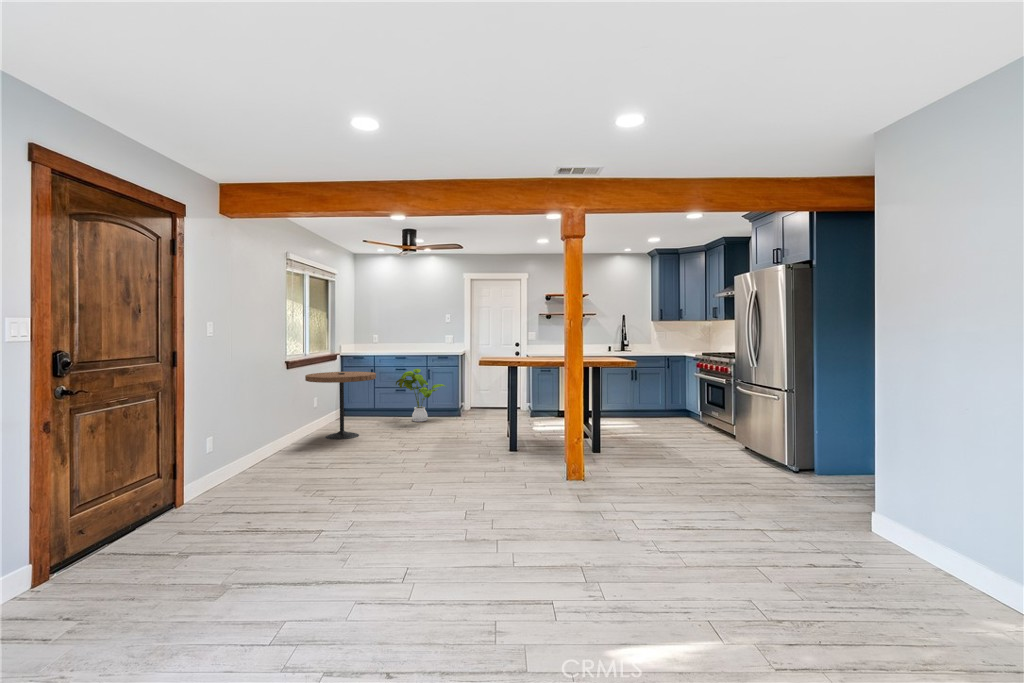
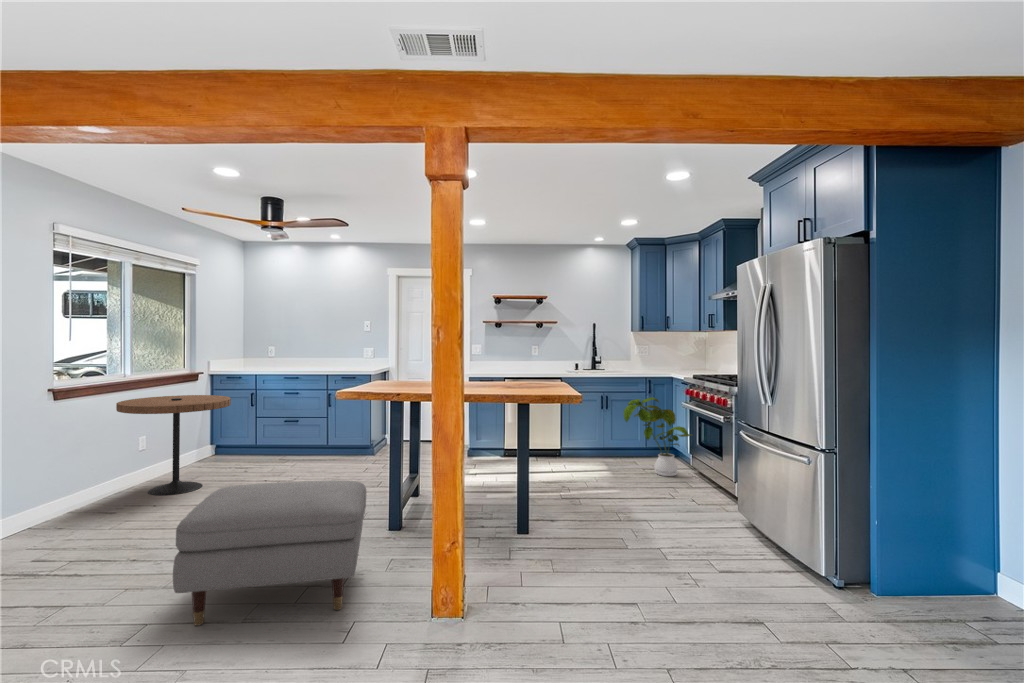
house plant: present [396,369,445,422] -> present [624,397,691,476]
ottoman: none [422,416,522,488] -> present [173,480,366,626]

